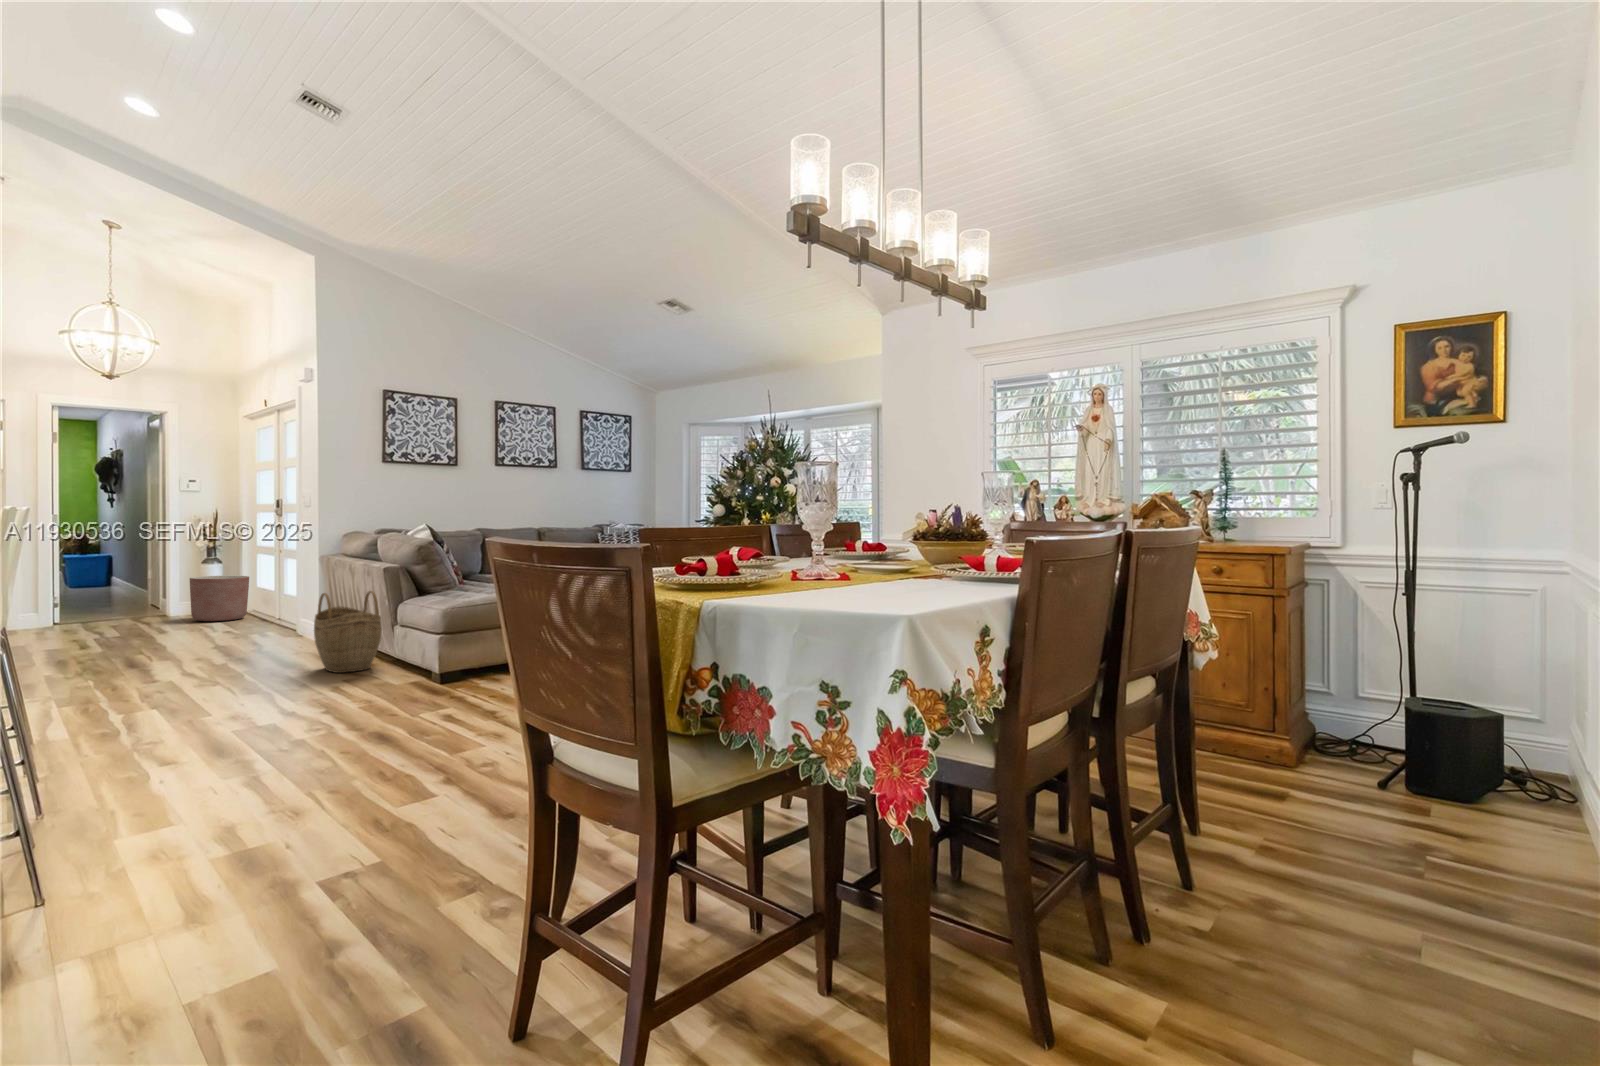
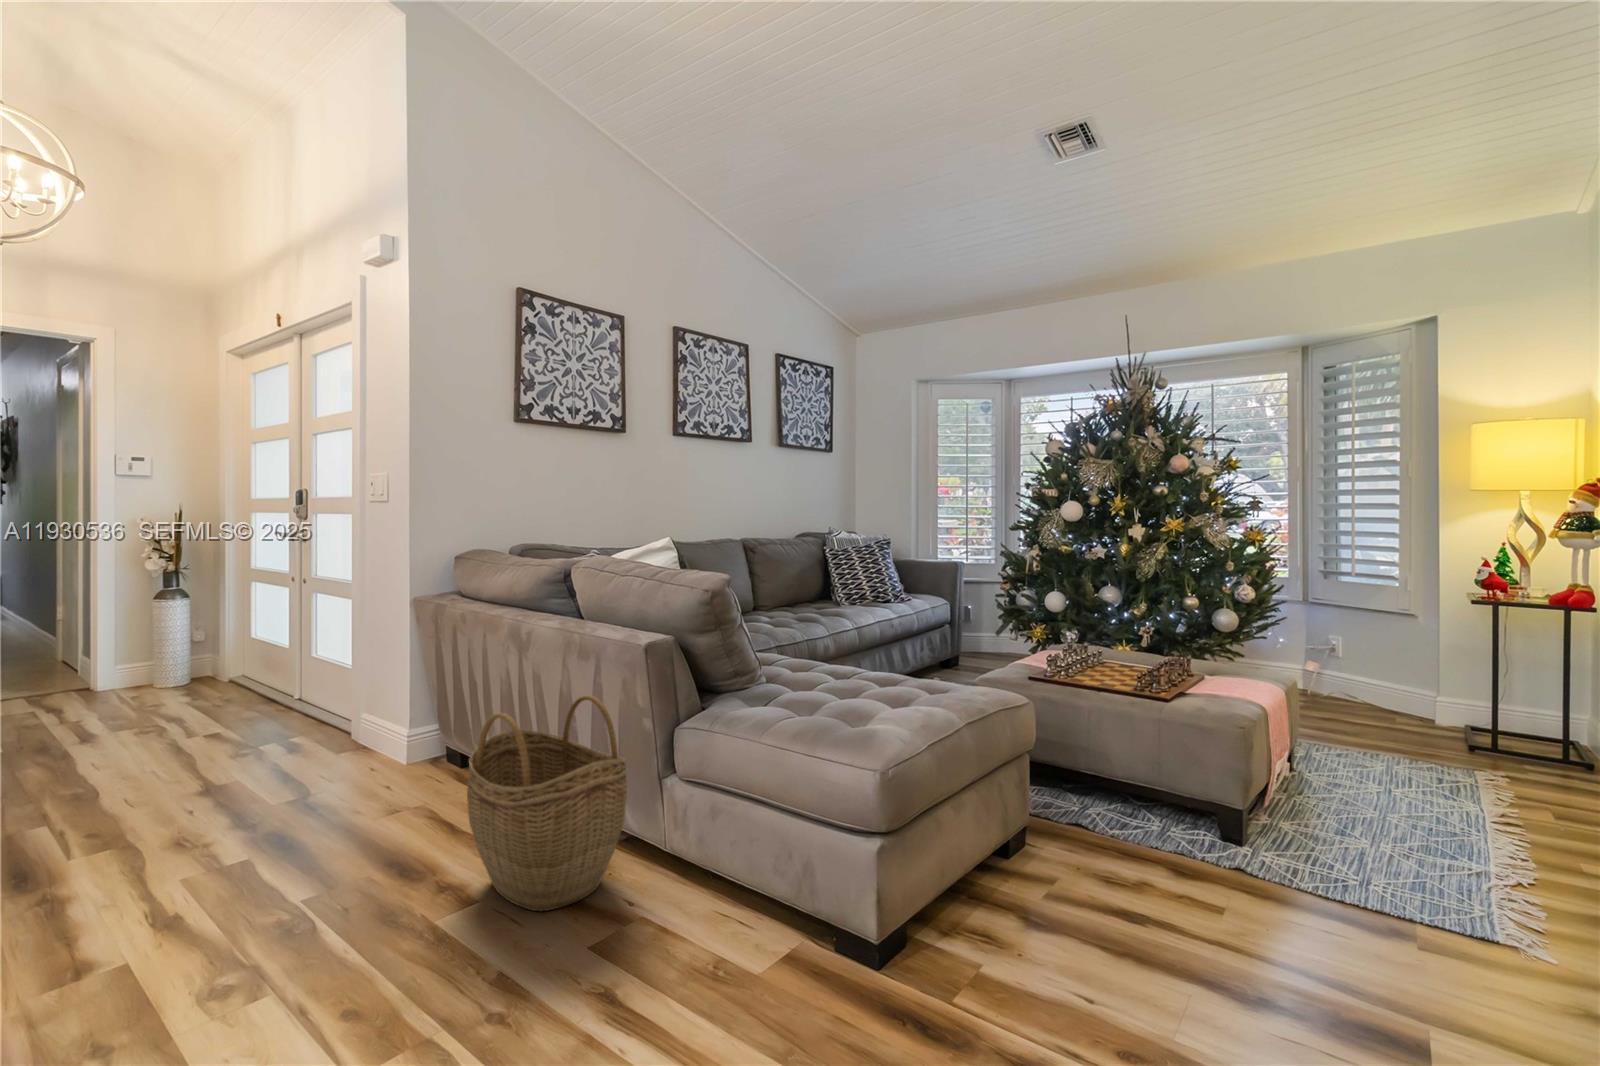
planter: present [190,576,249,621] -> none [134,619,240,703]

